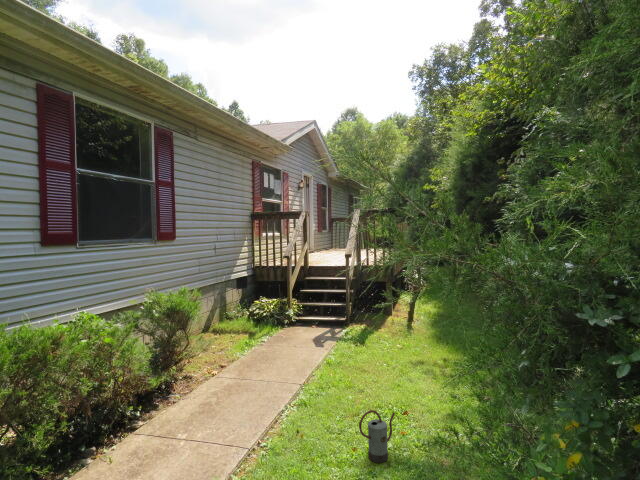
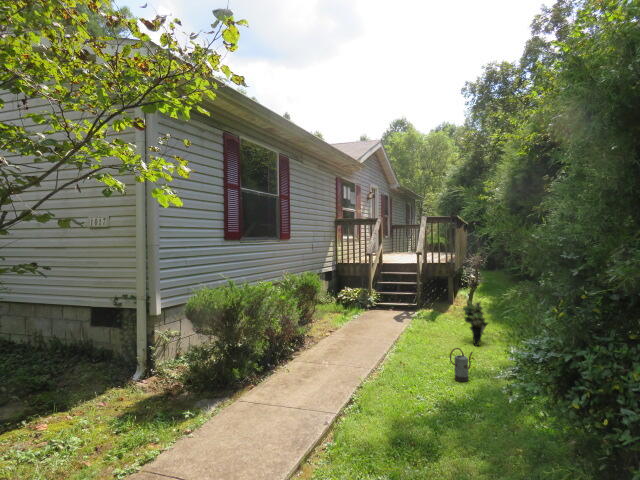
potted plant: none [391,322,425,384] -> present [463,301,488,346]

